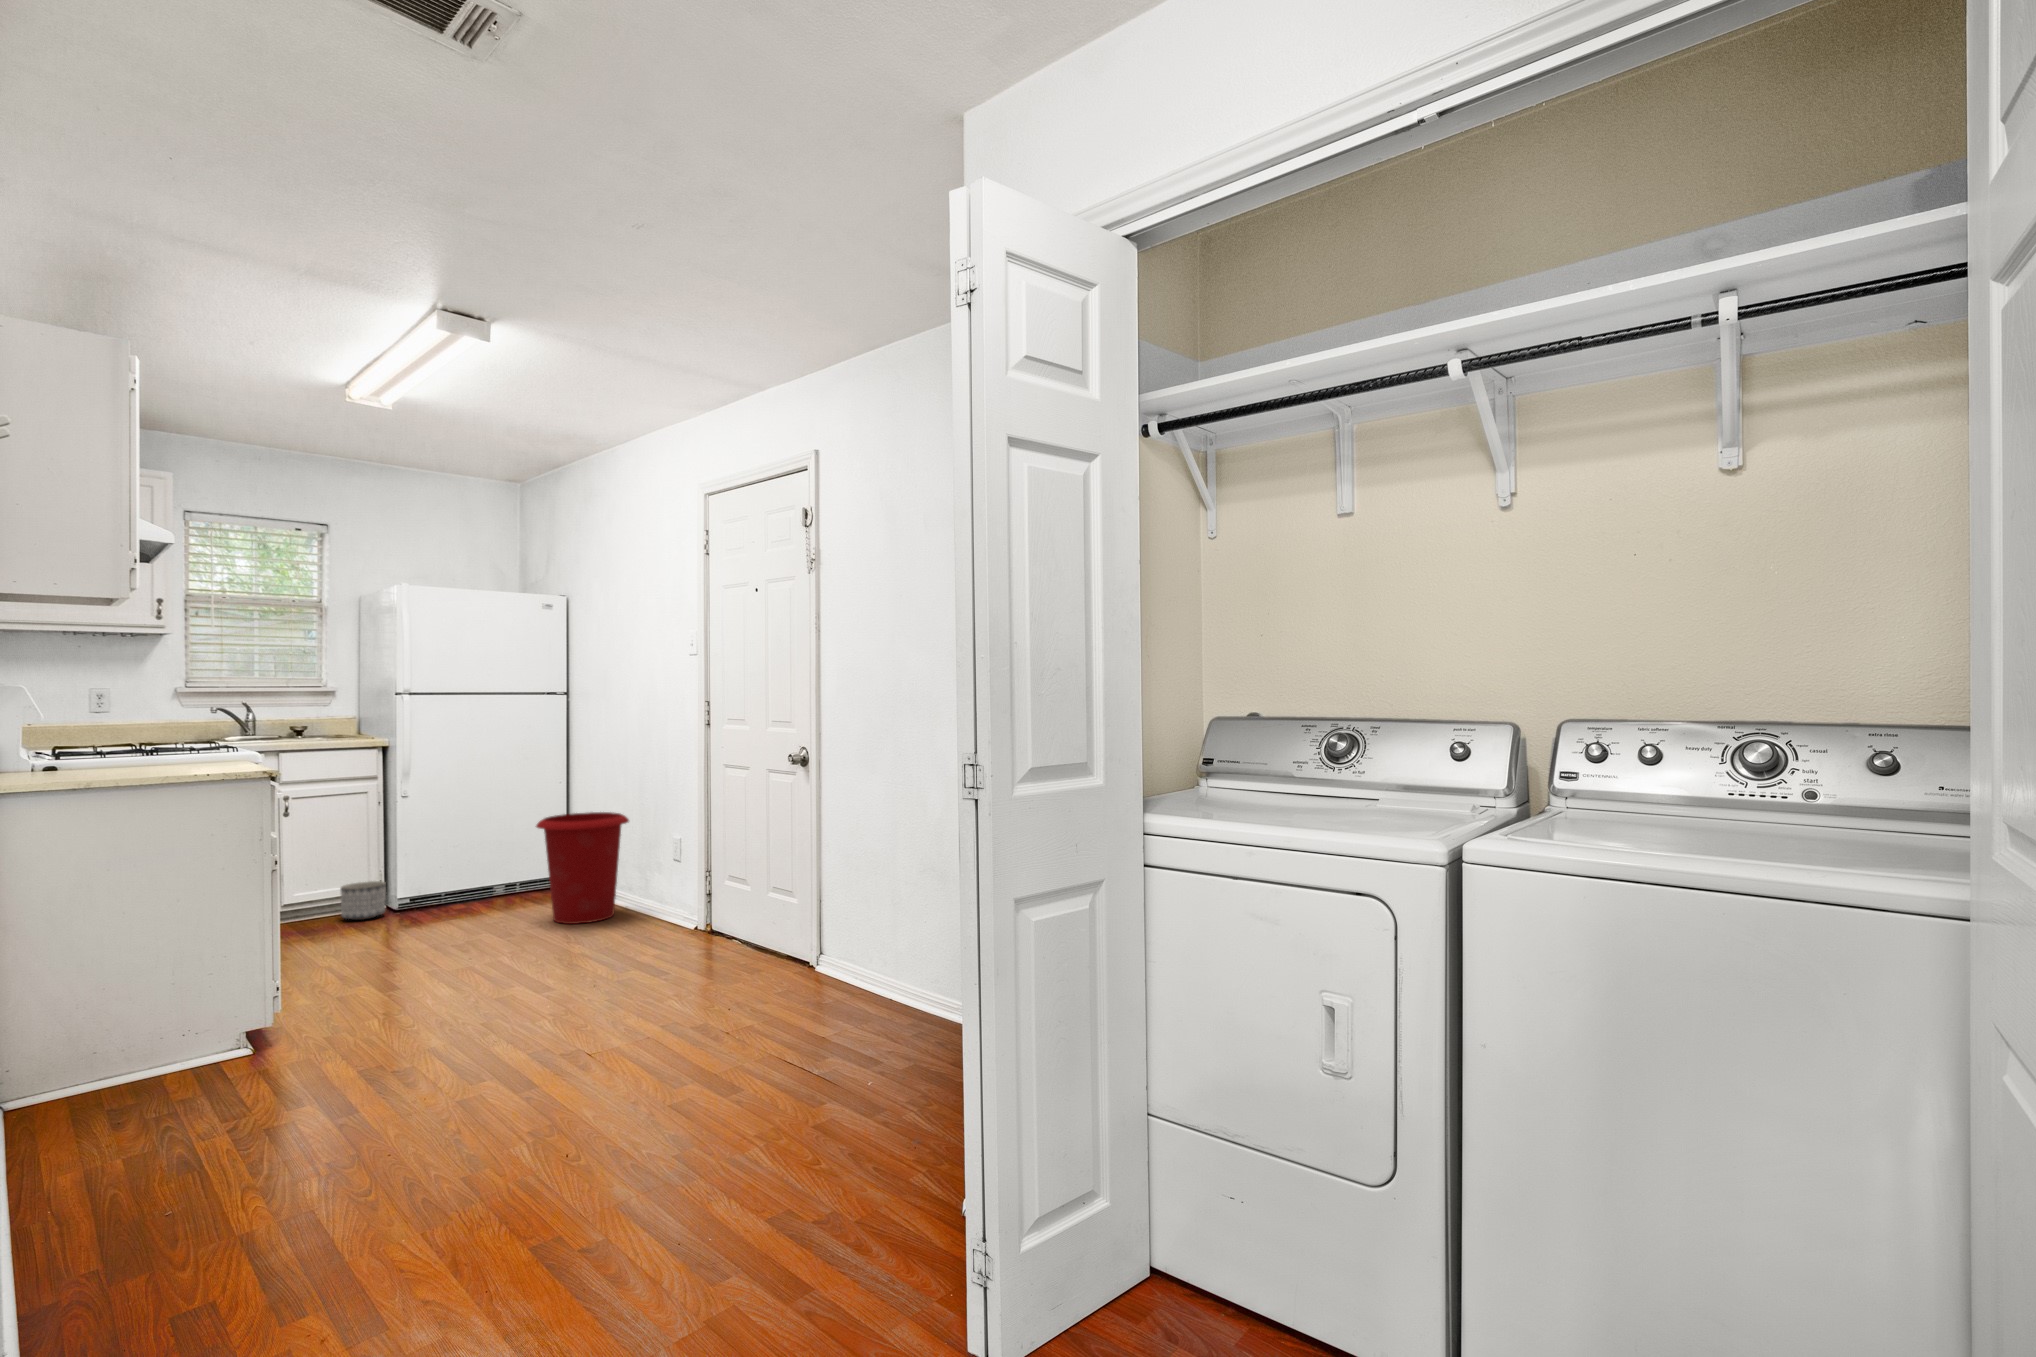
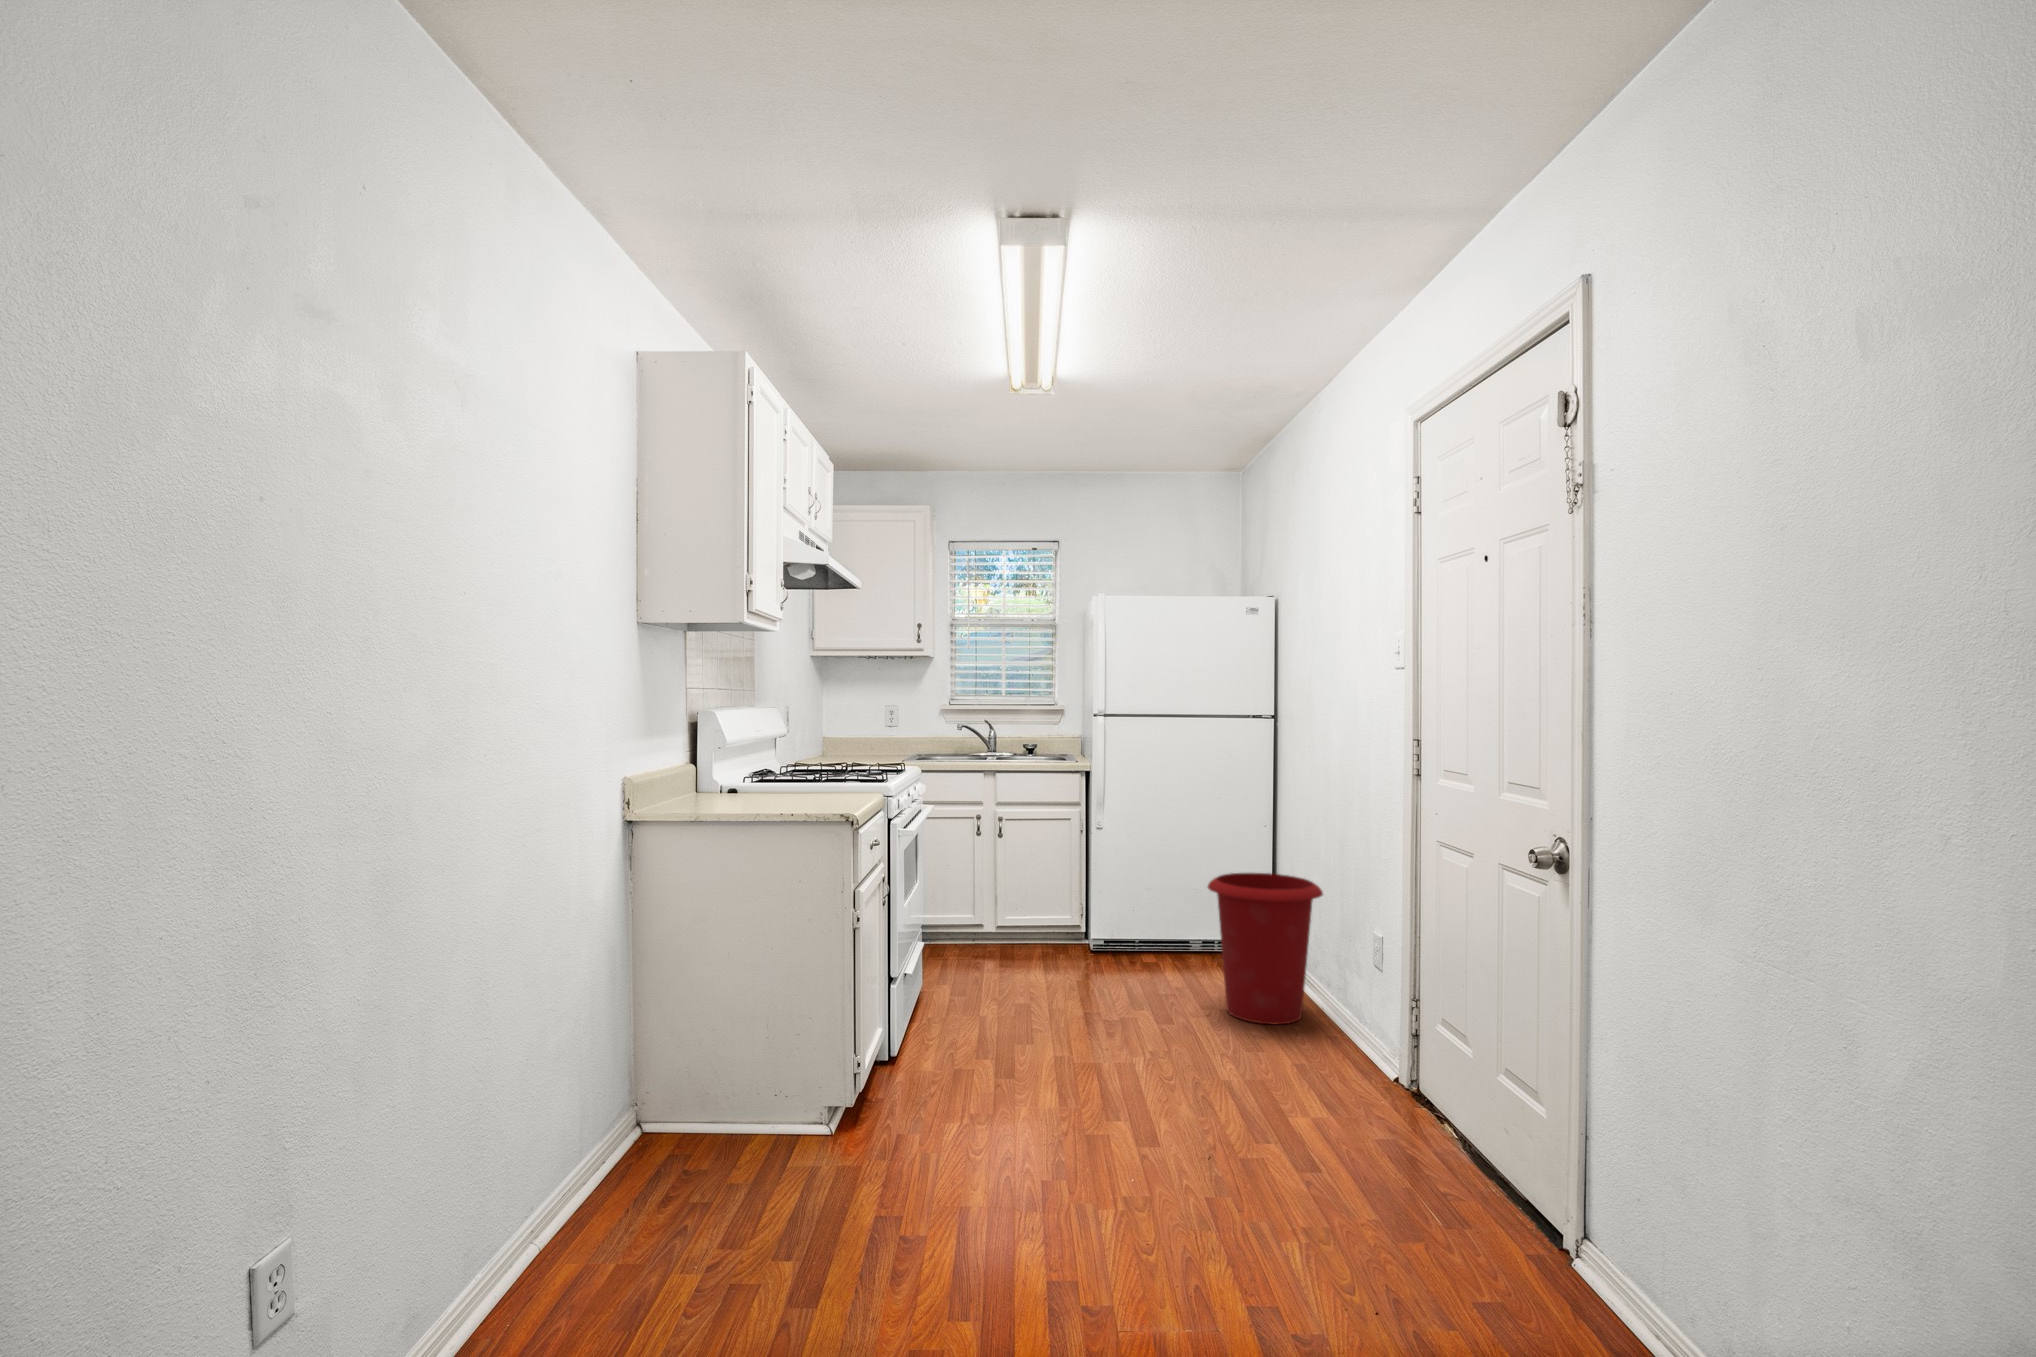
planter: present [340,881,386,920] -> none [1039,913,1079,955]

